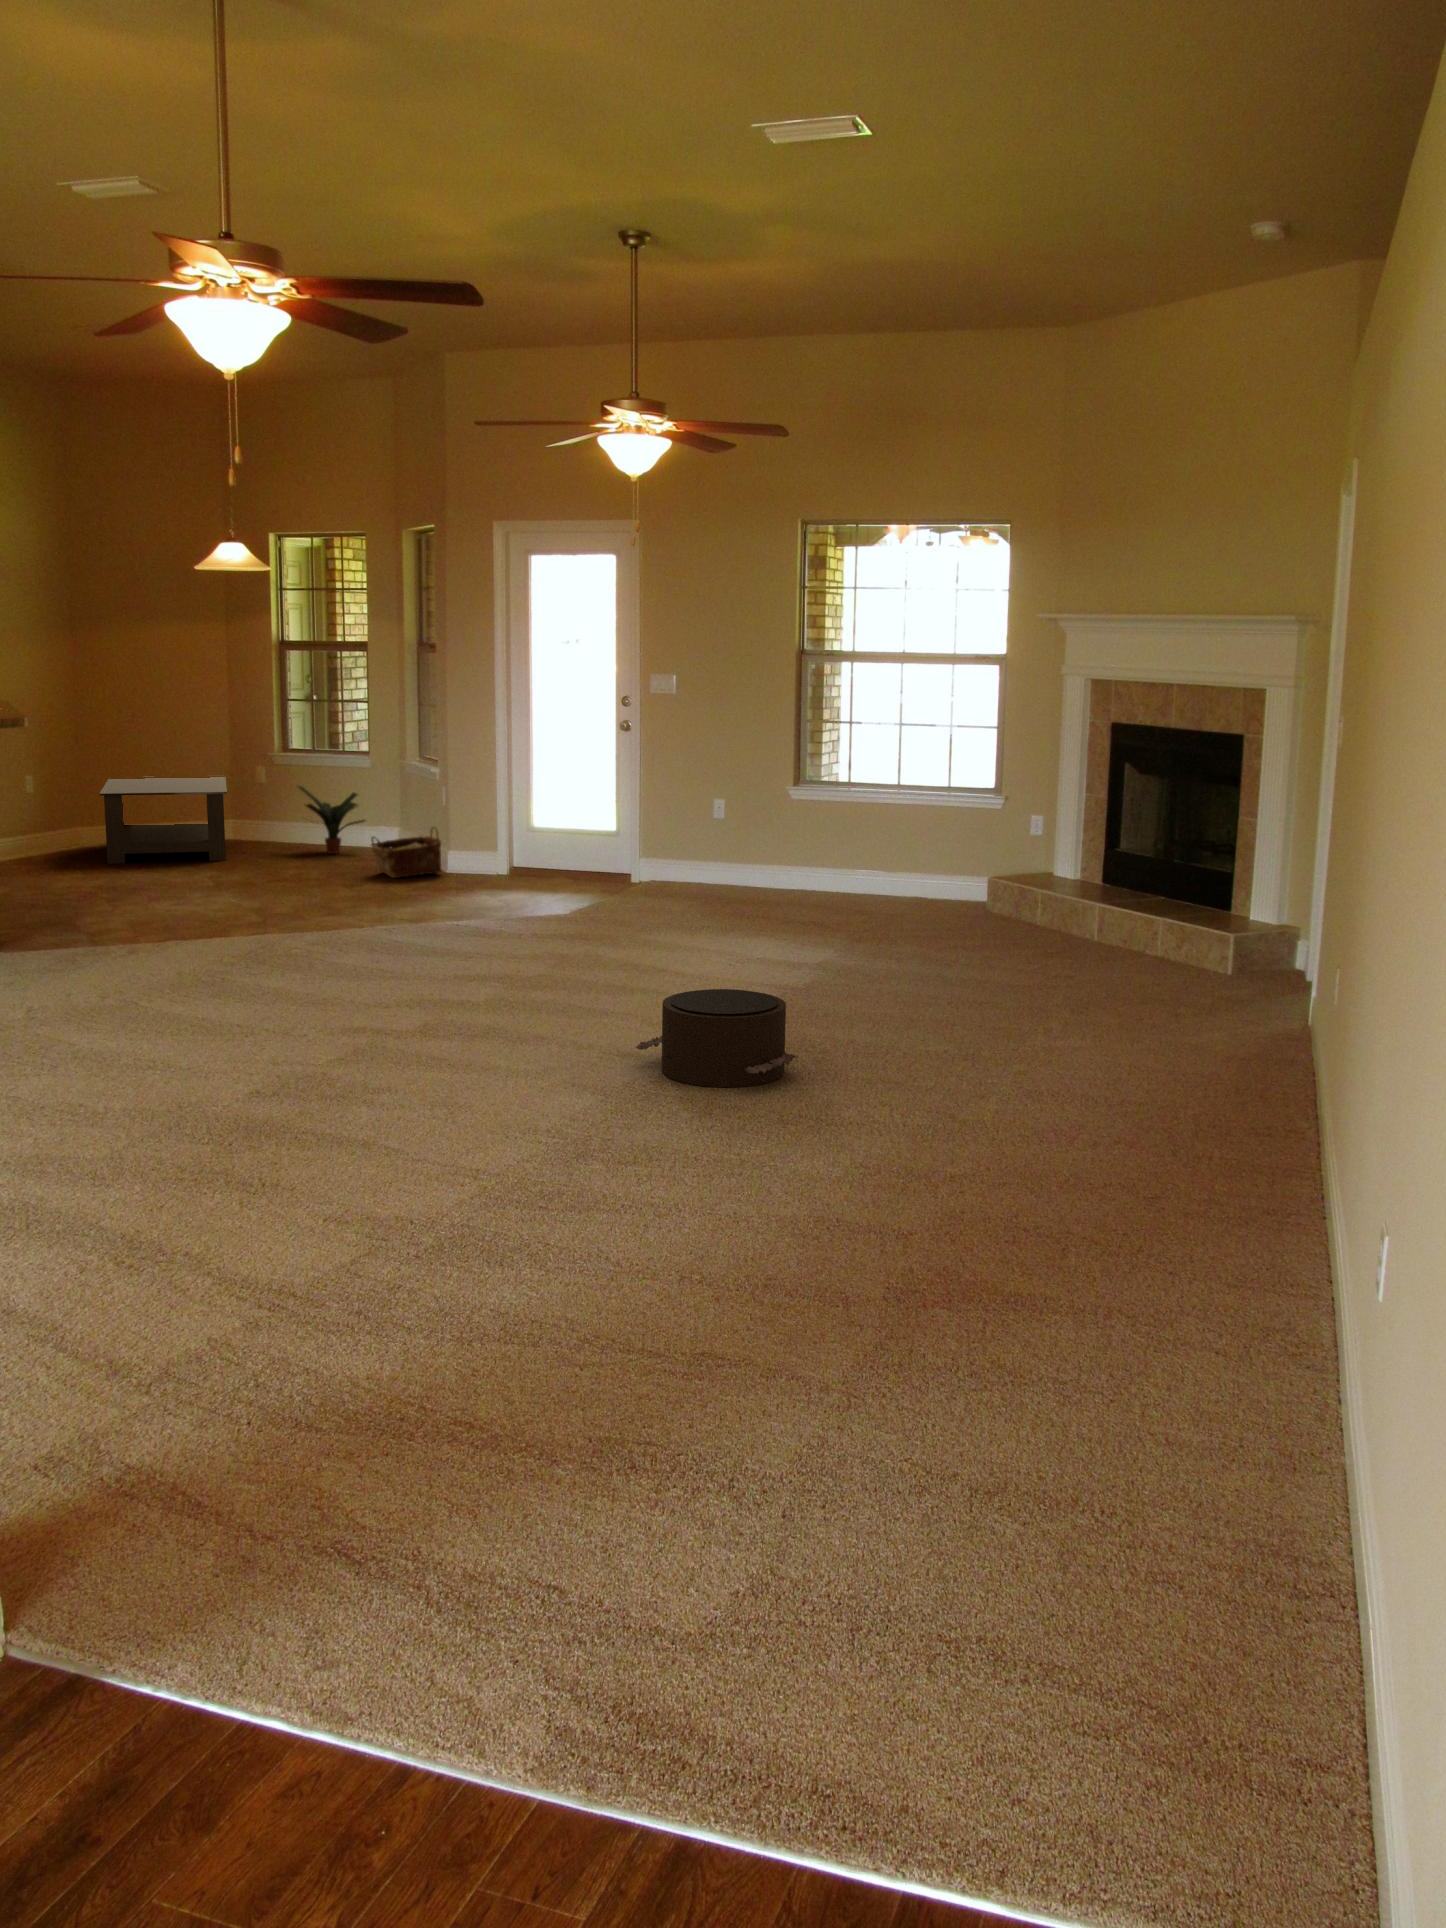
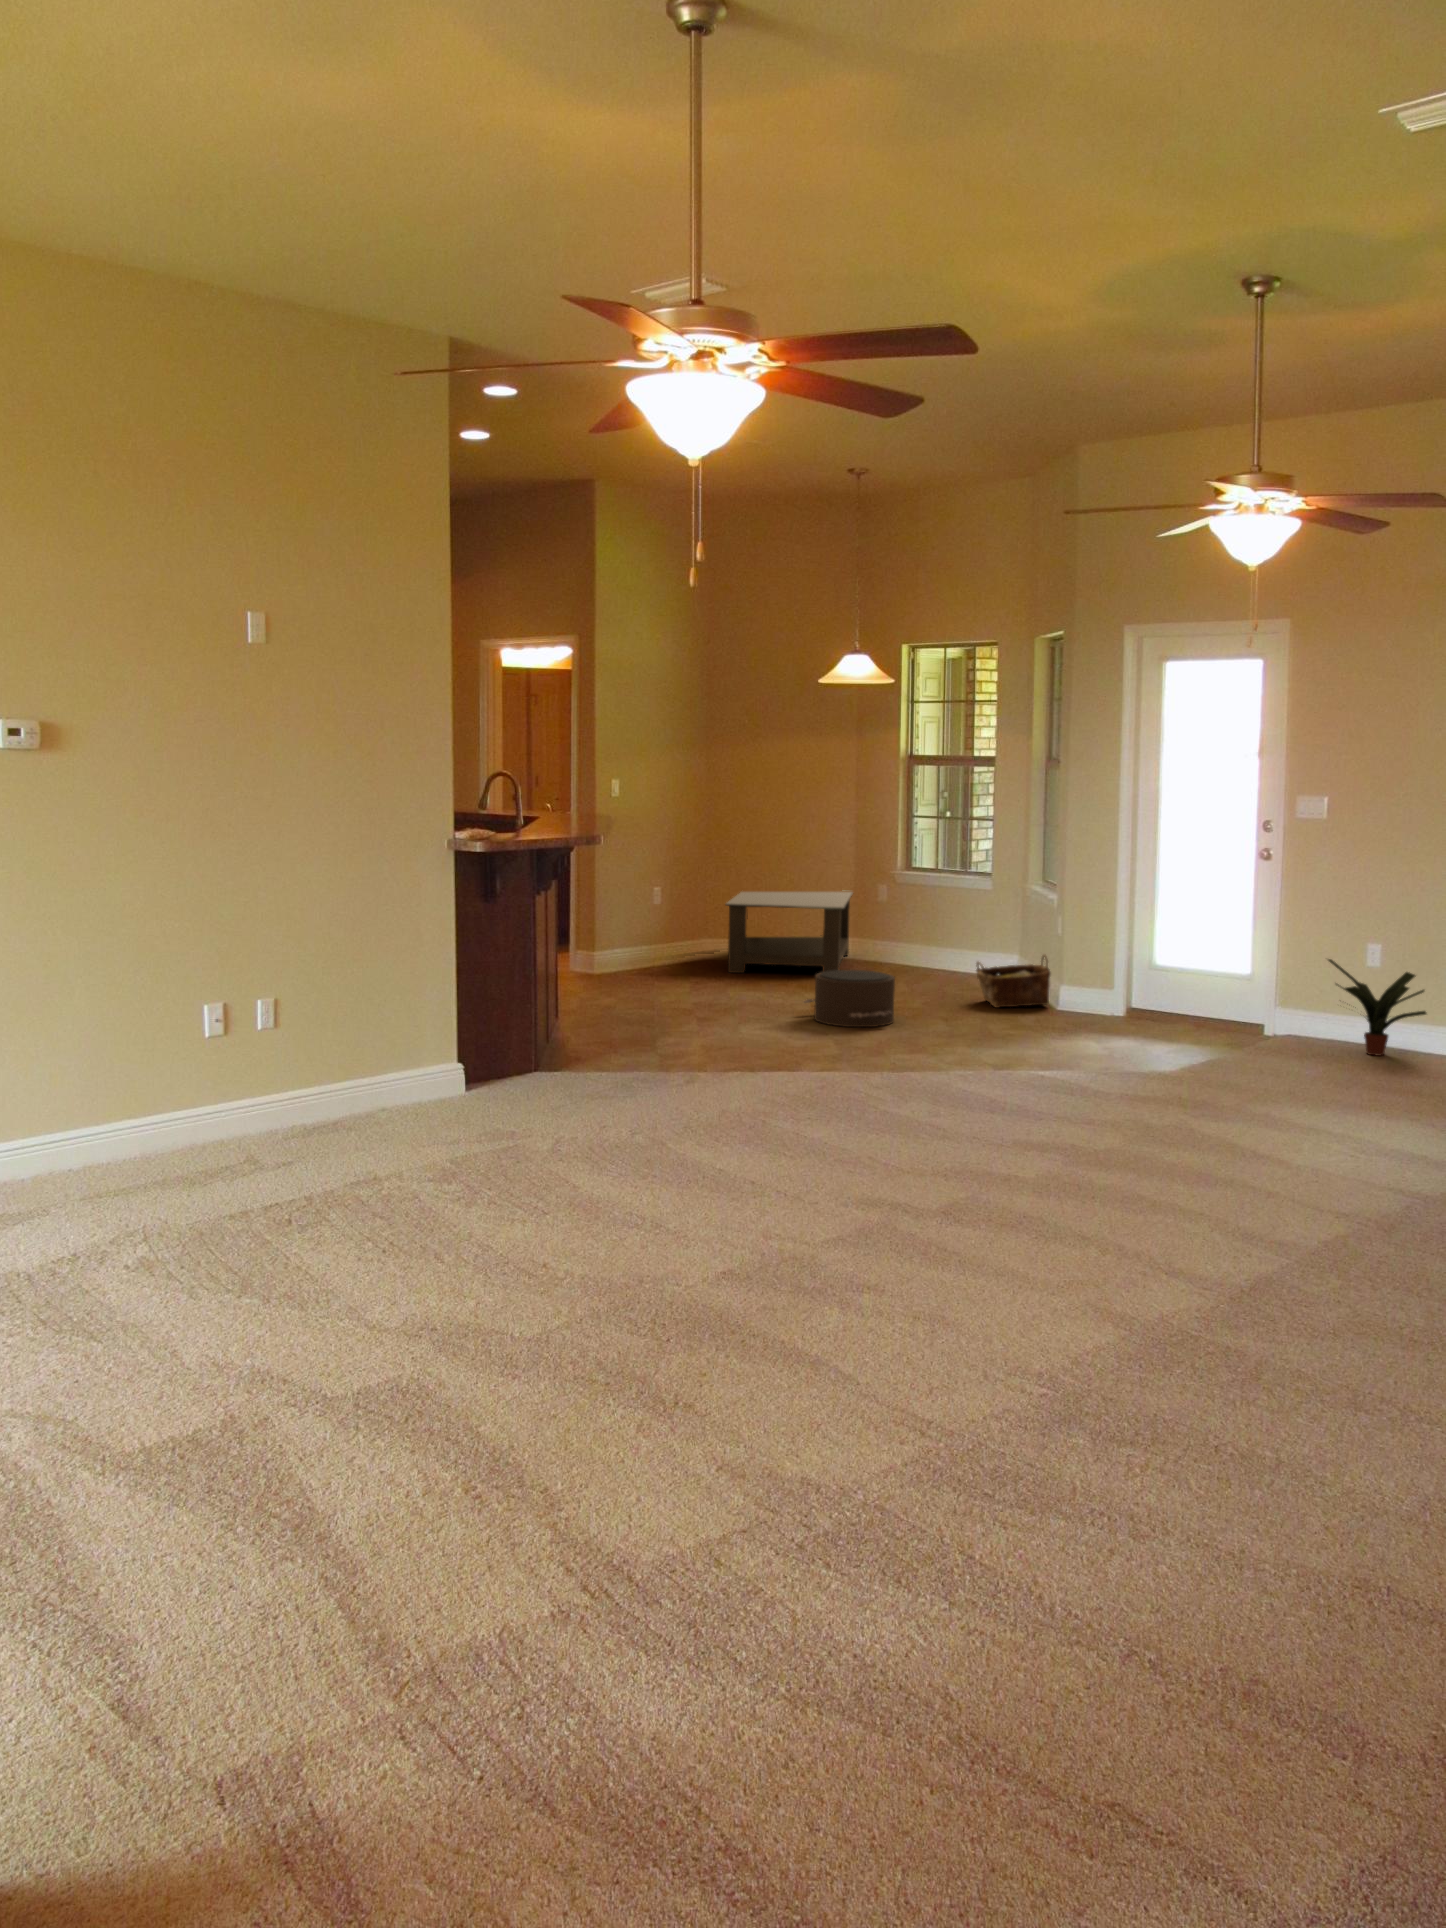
potted plant: present [298,786,365,854] -> present [1328,959,1426,1056]
pouf: present [635,989,798,1087] -> present [804,970,895,1027]

